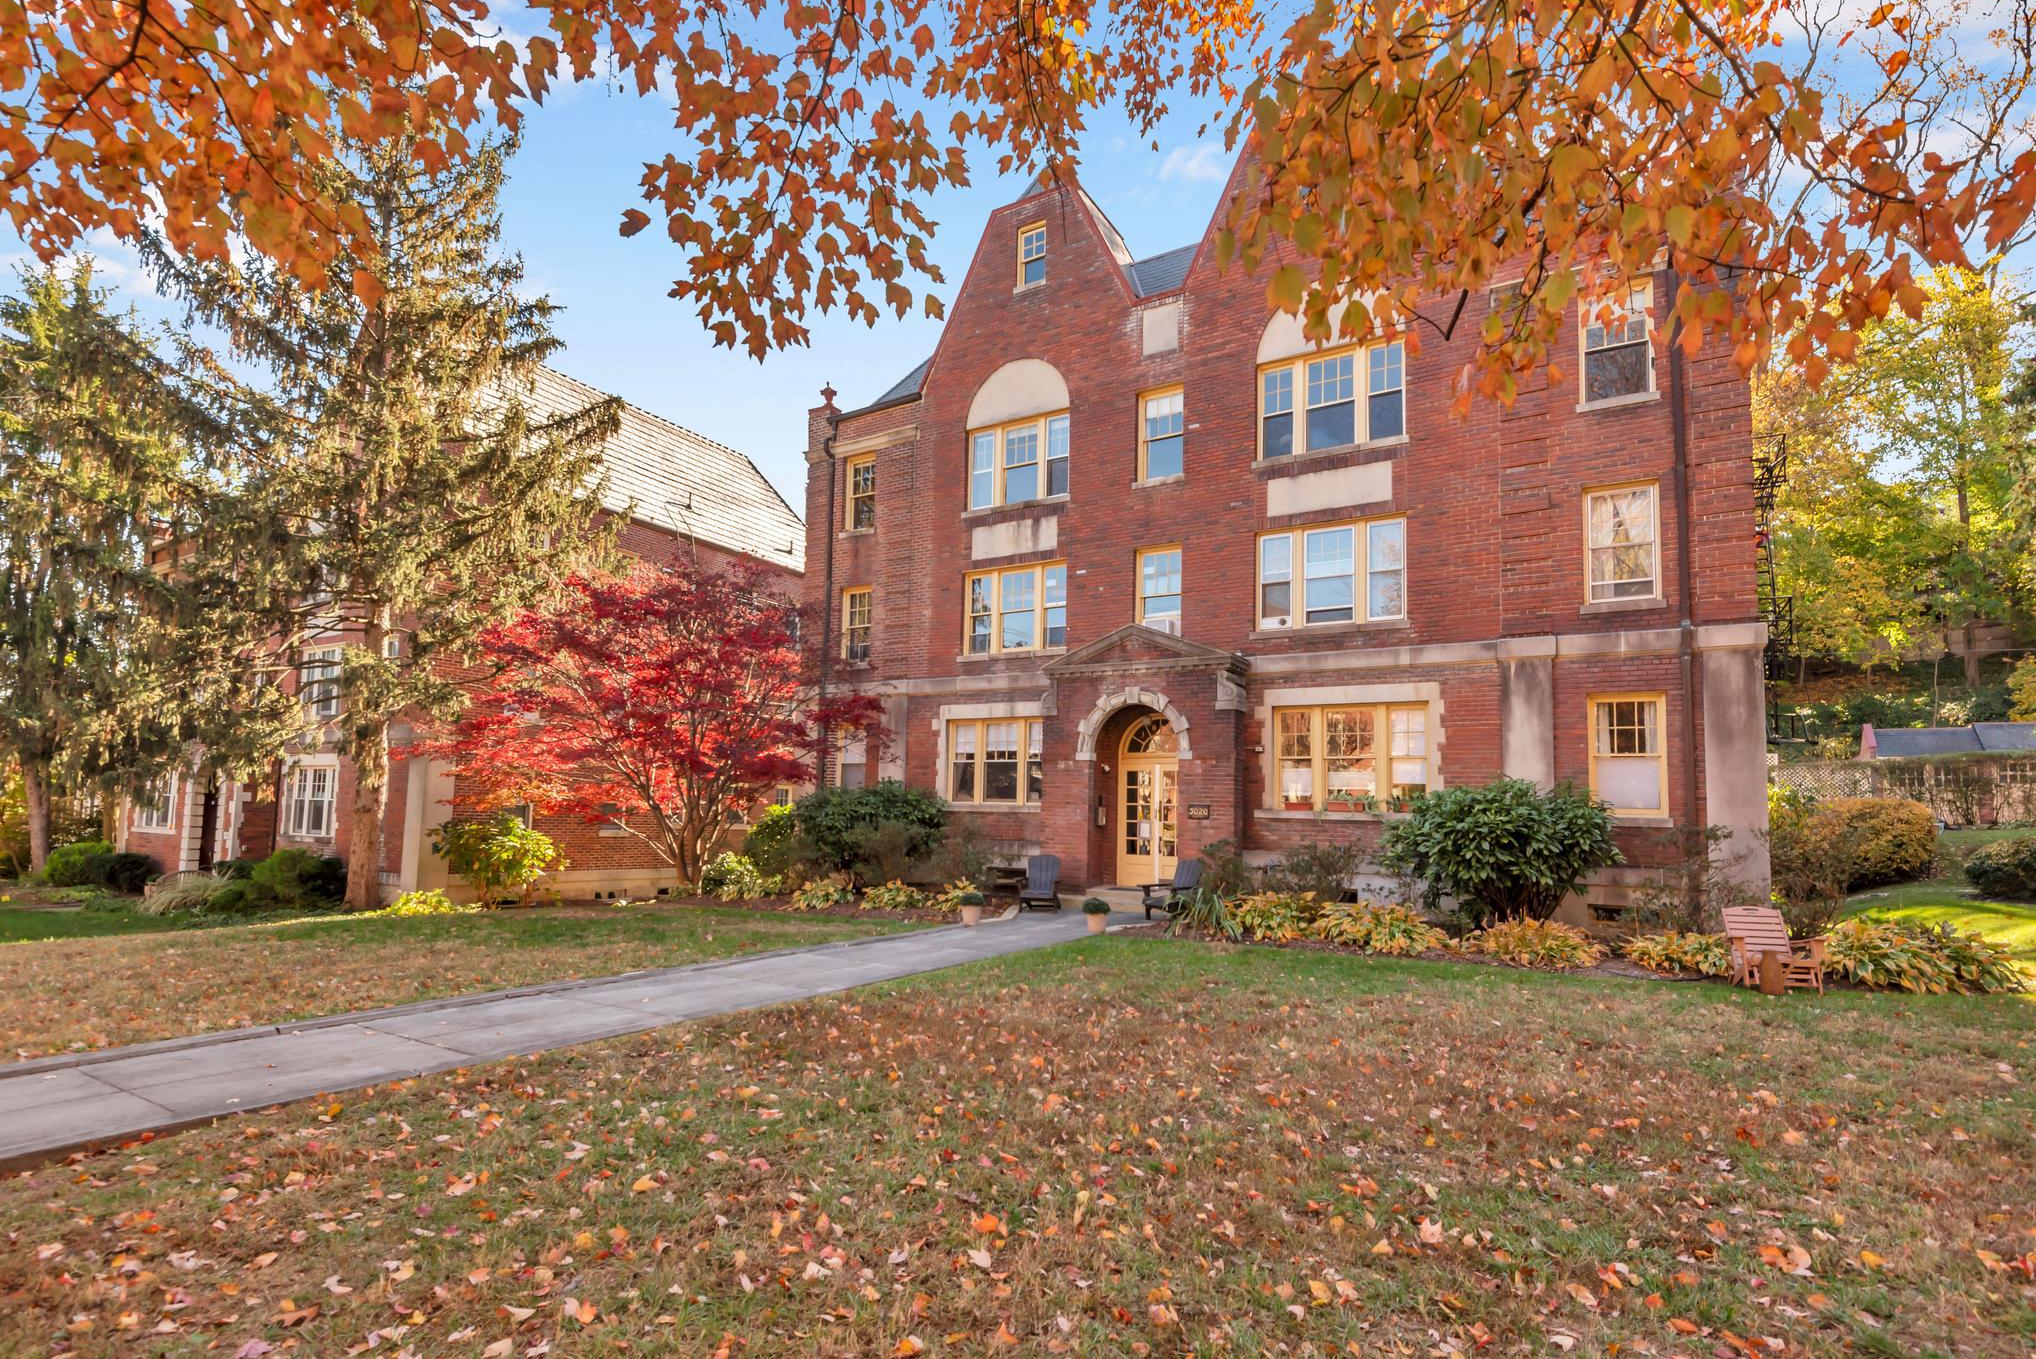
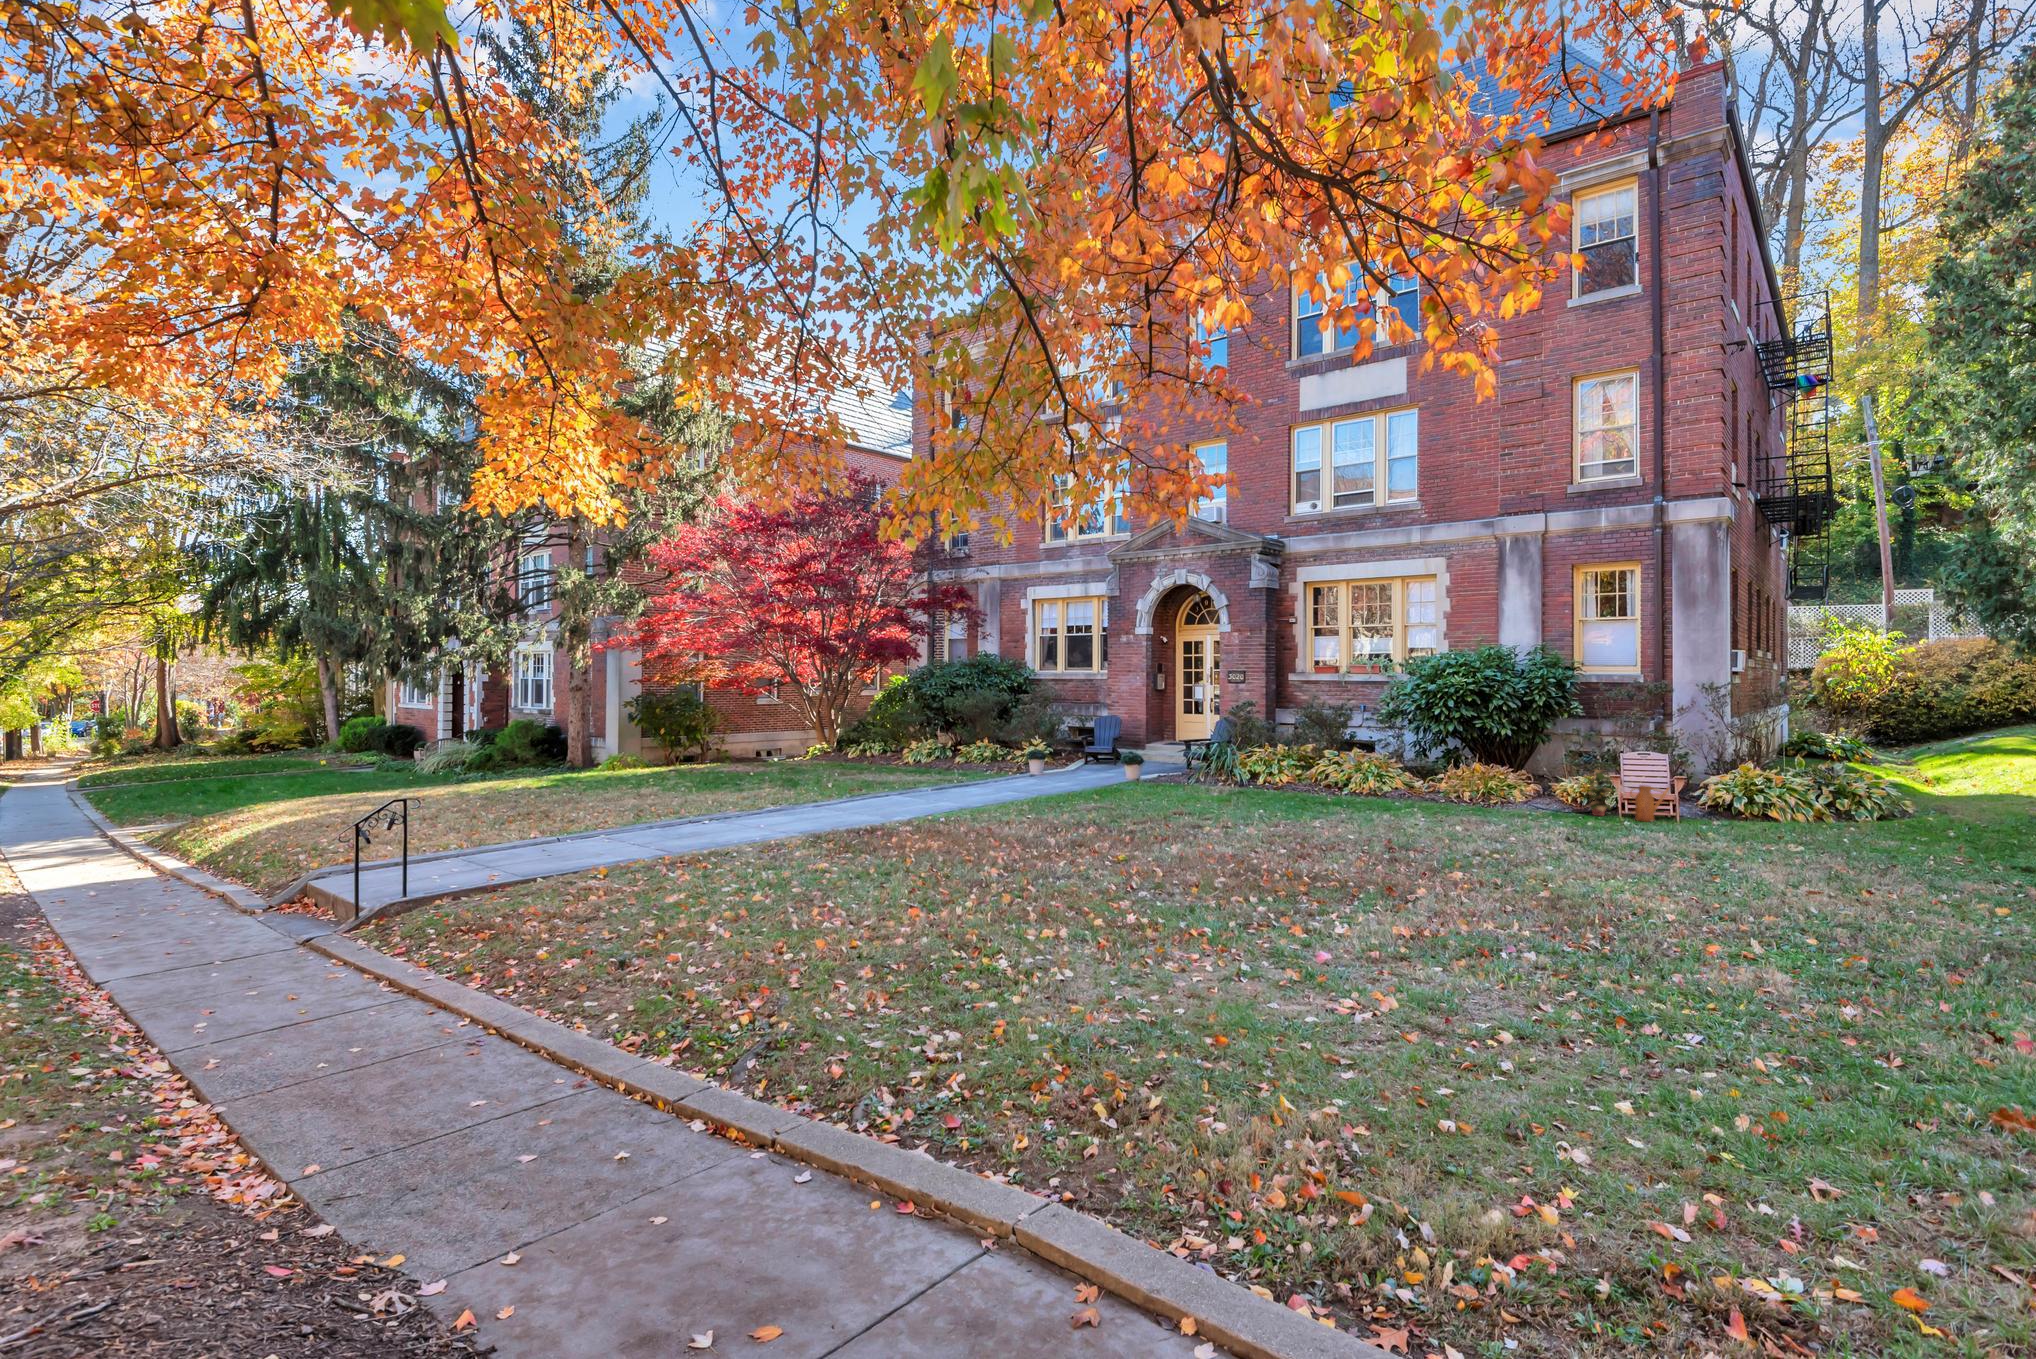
decorative plant: none [1685,928,1732,987] -> present [1585,769,1616,816]

